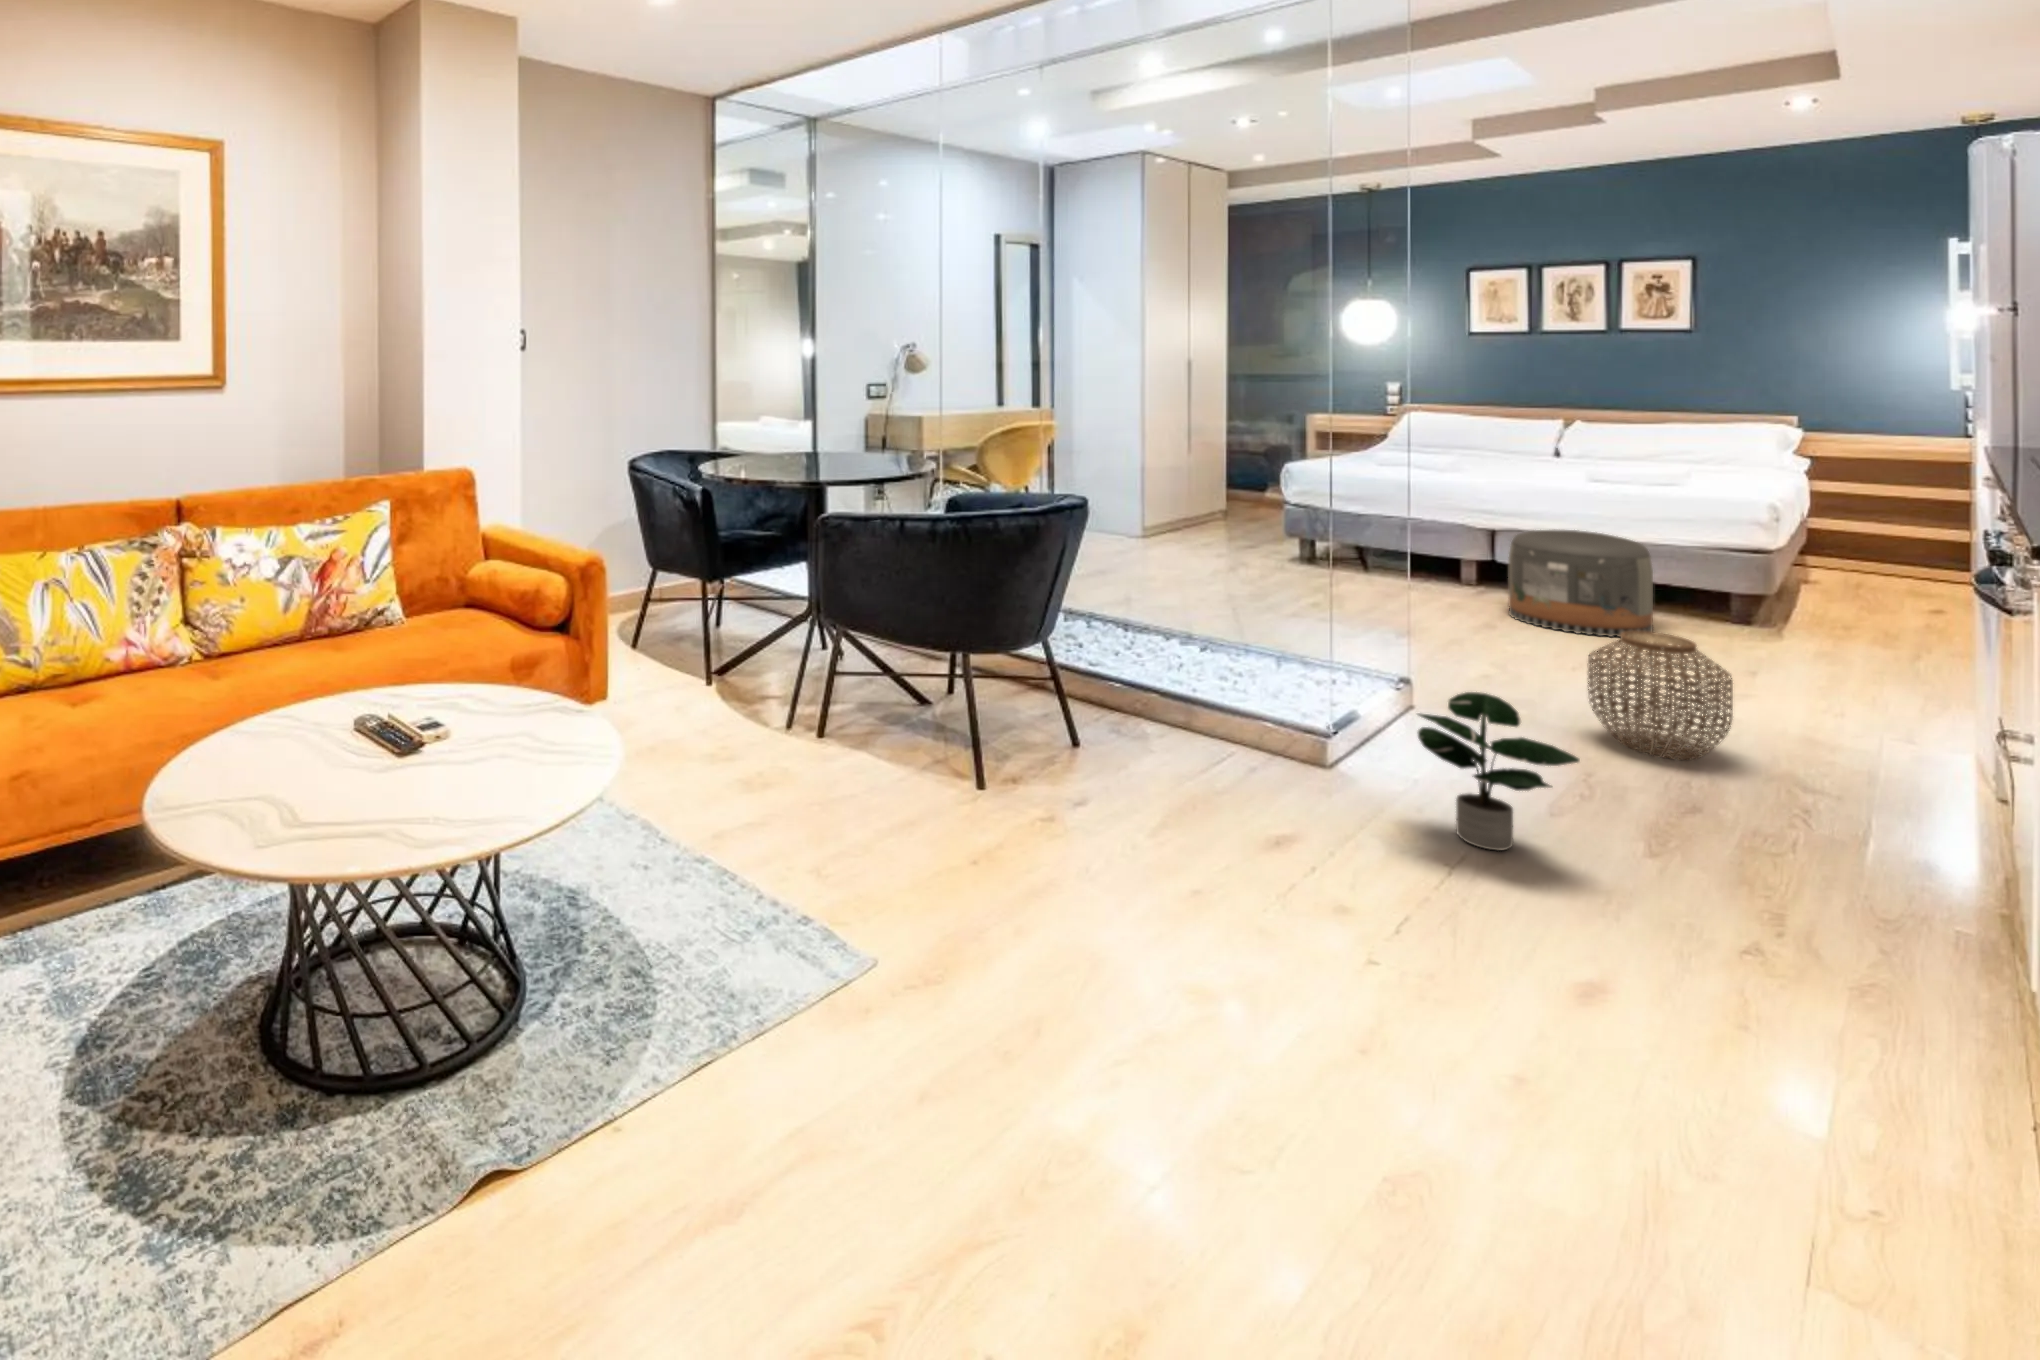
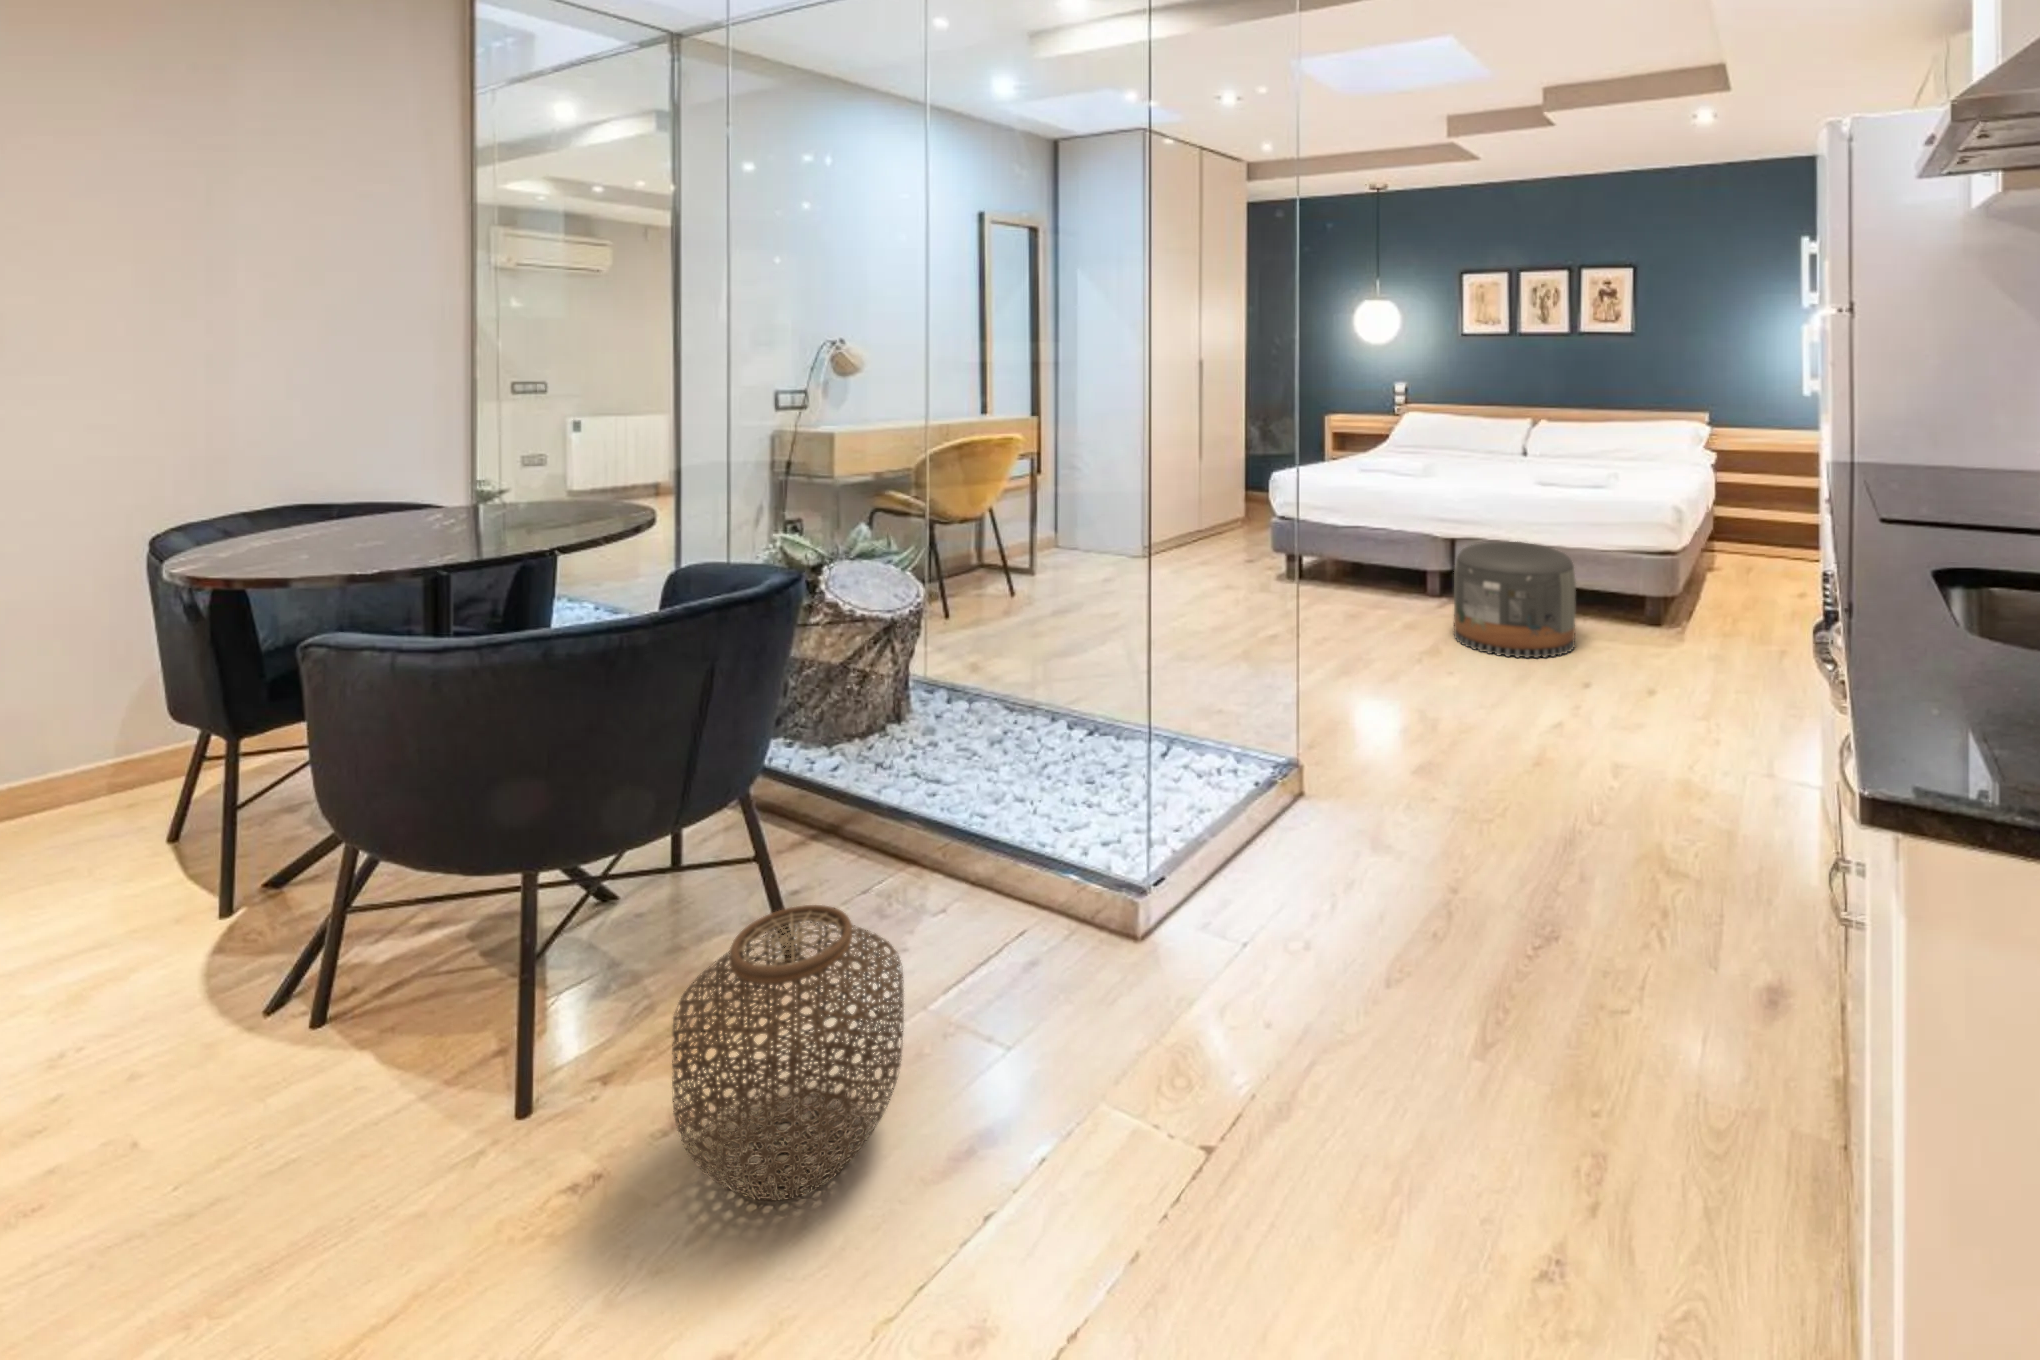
woven basket: present [1588,631,1733,760] -> present [672,905,904,1201]
potted plant: present [1418,692,1580,850] -> none [1175,850,1373,1114]

